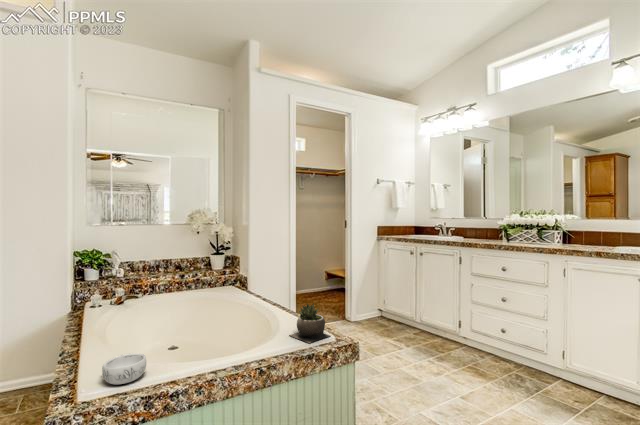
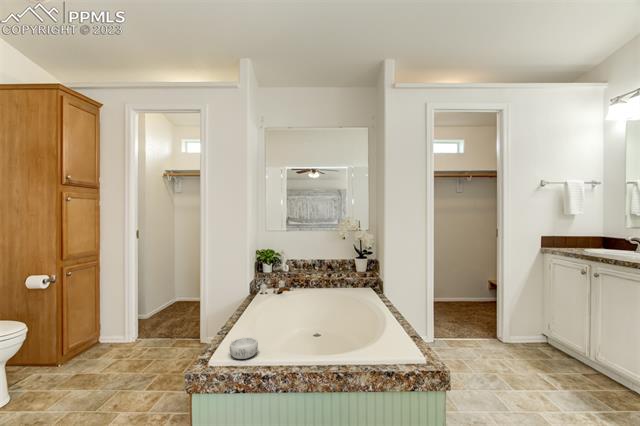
succulent plant: present [290,304,330,343] -> none [381,321,421,361]

